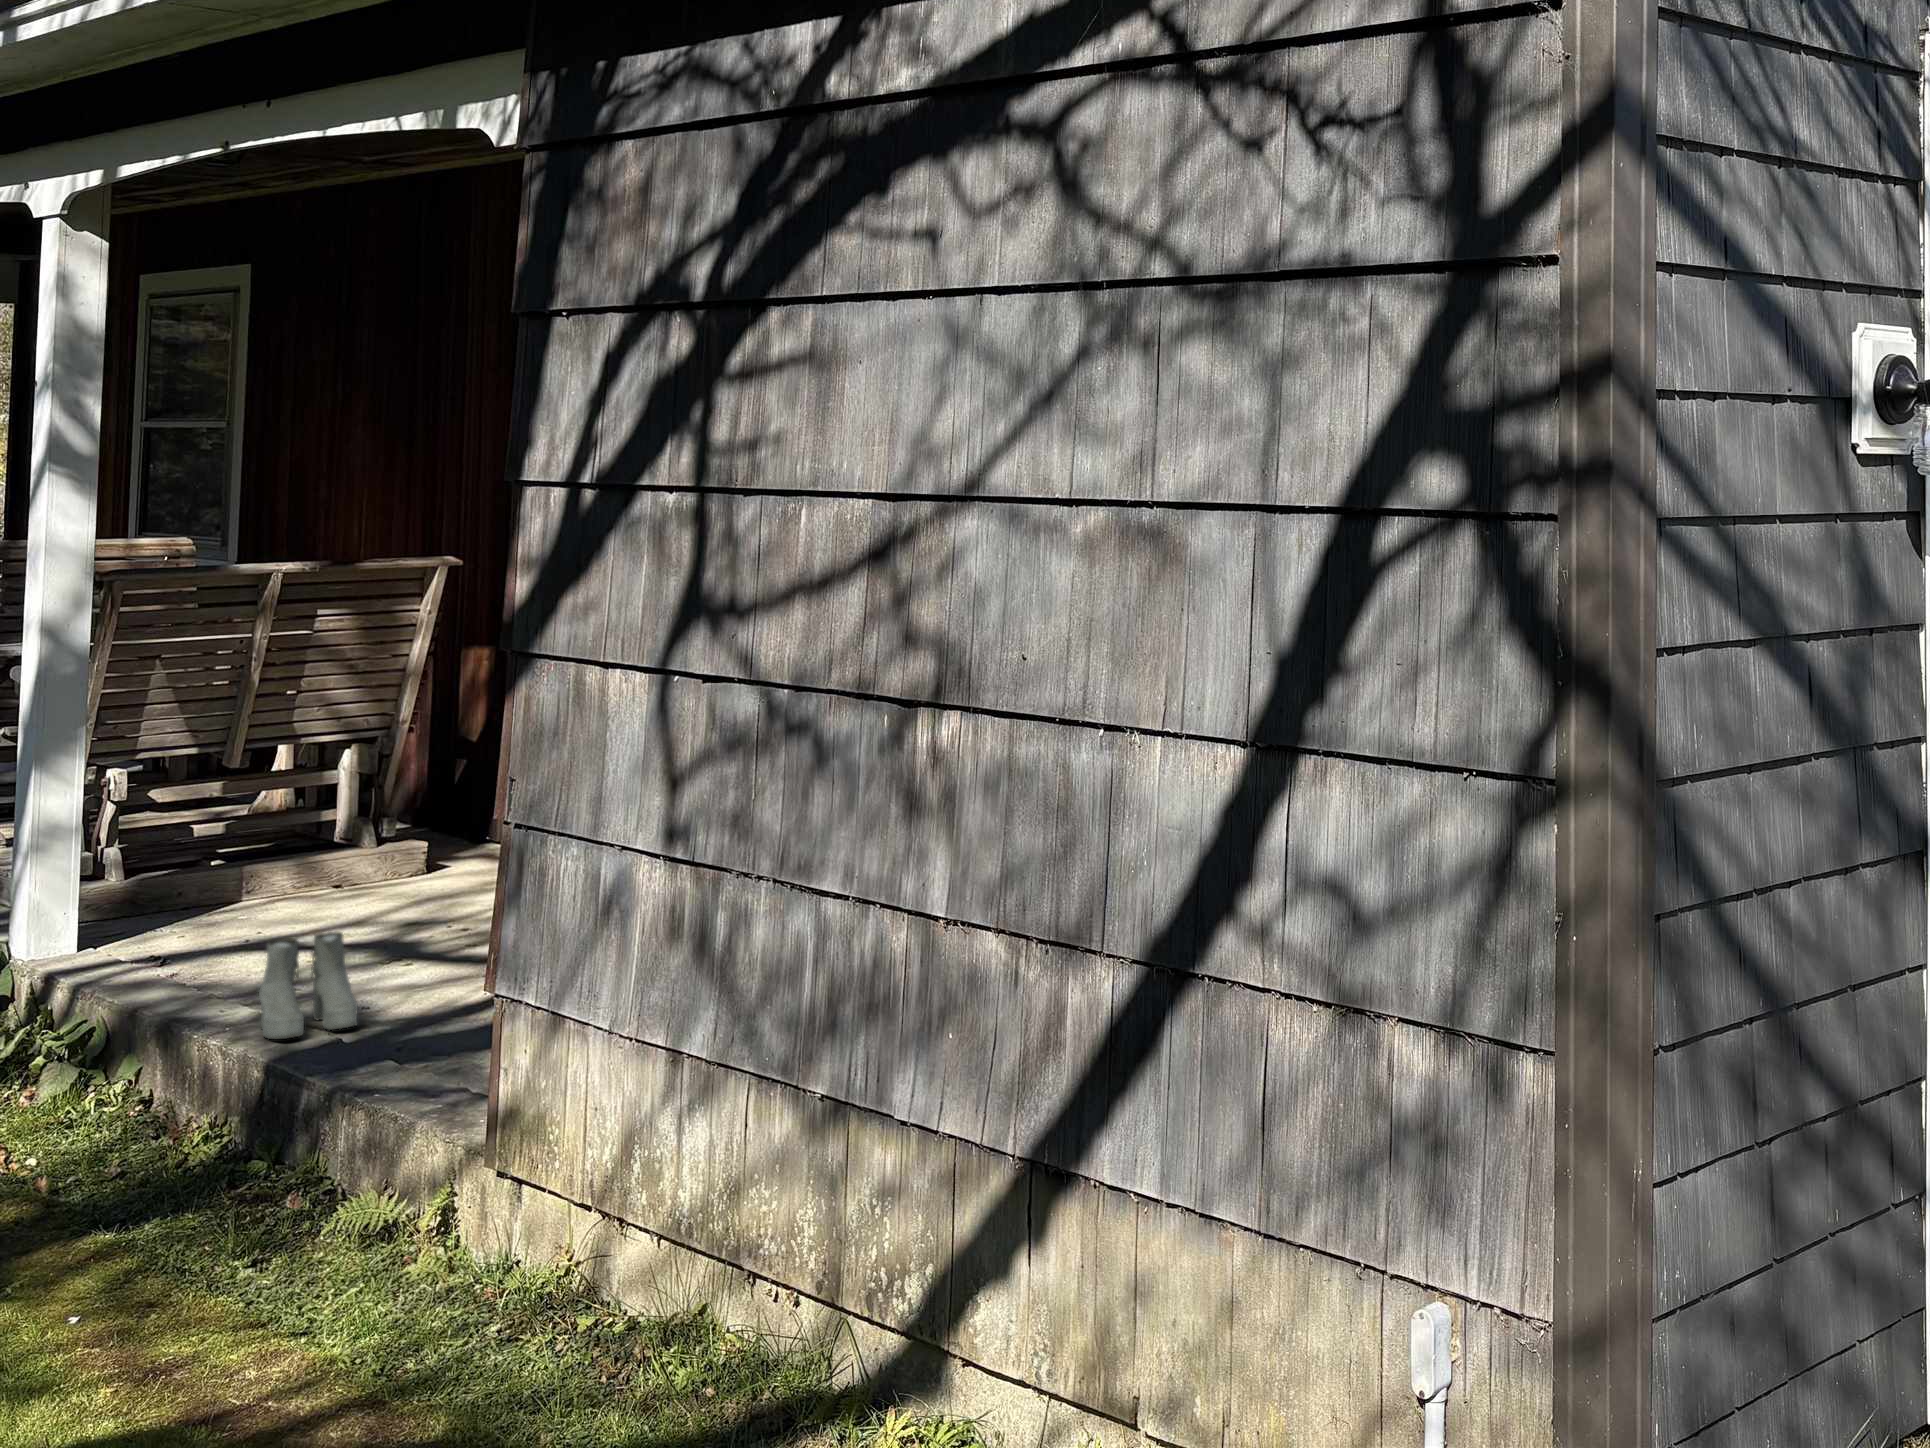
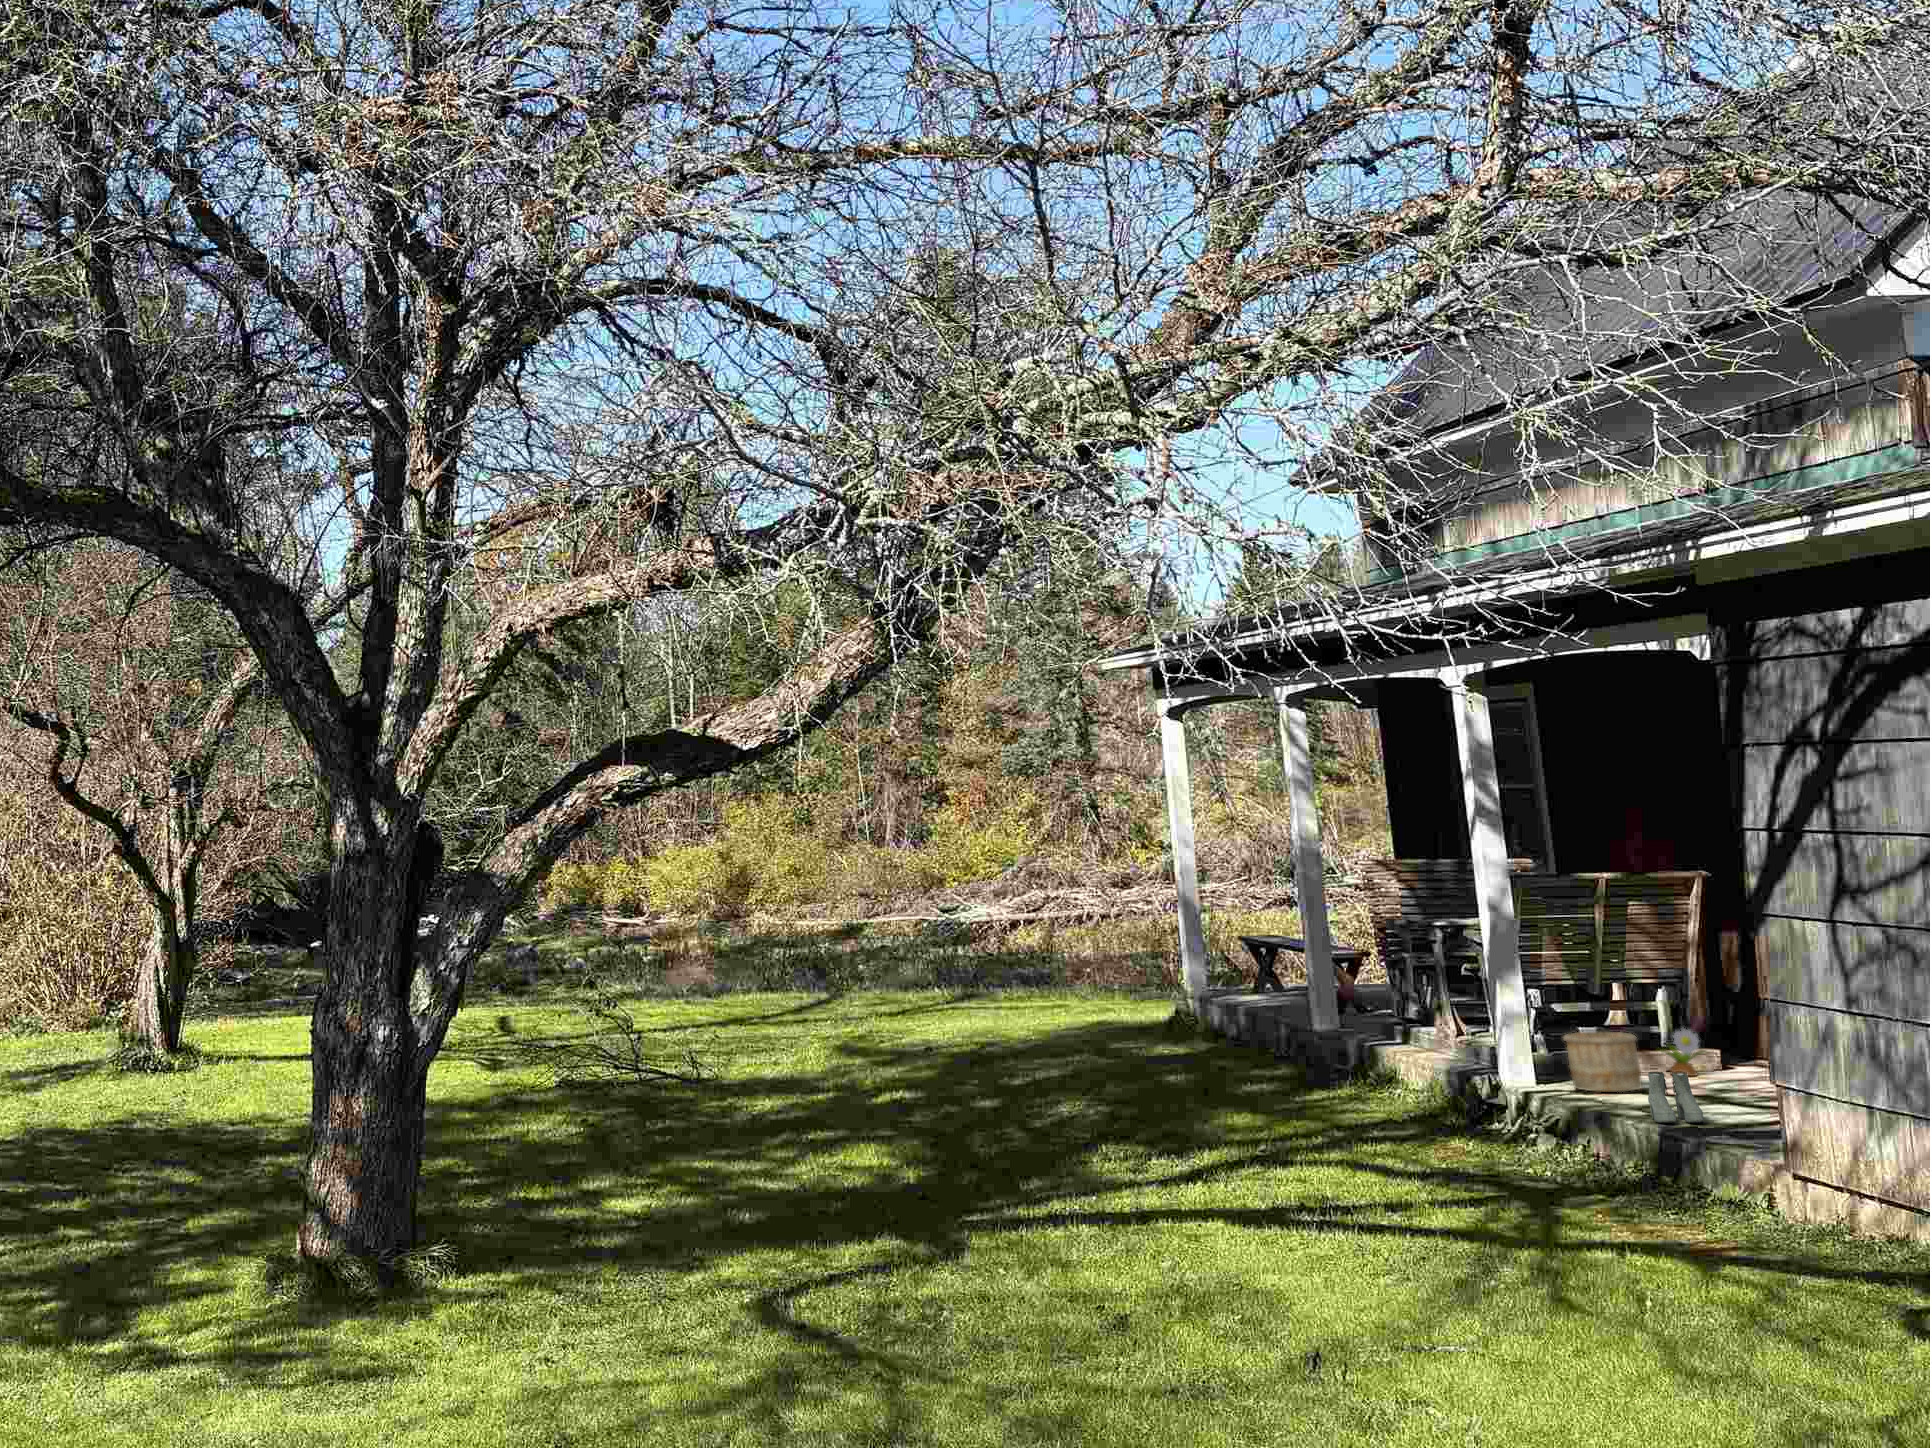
decorative plant: none [320,818,408,899] -> present [1661,1029,1709,1076]
wooden bucket: none [137,846,278,962] -> present [1564,1032,1642,1092]

